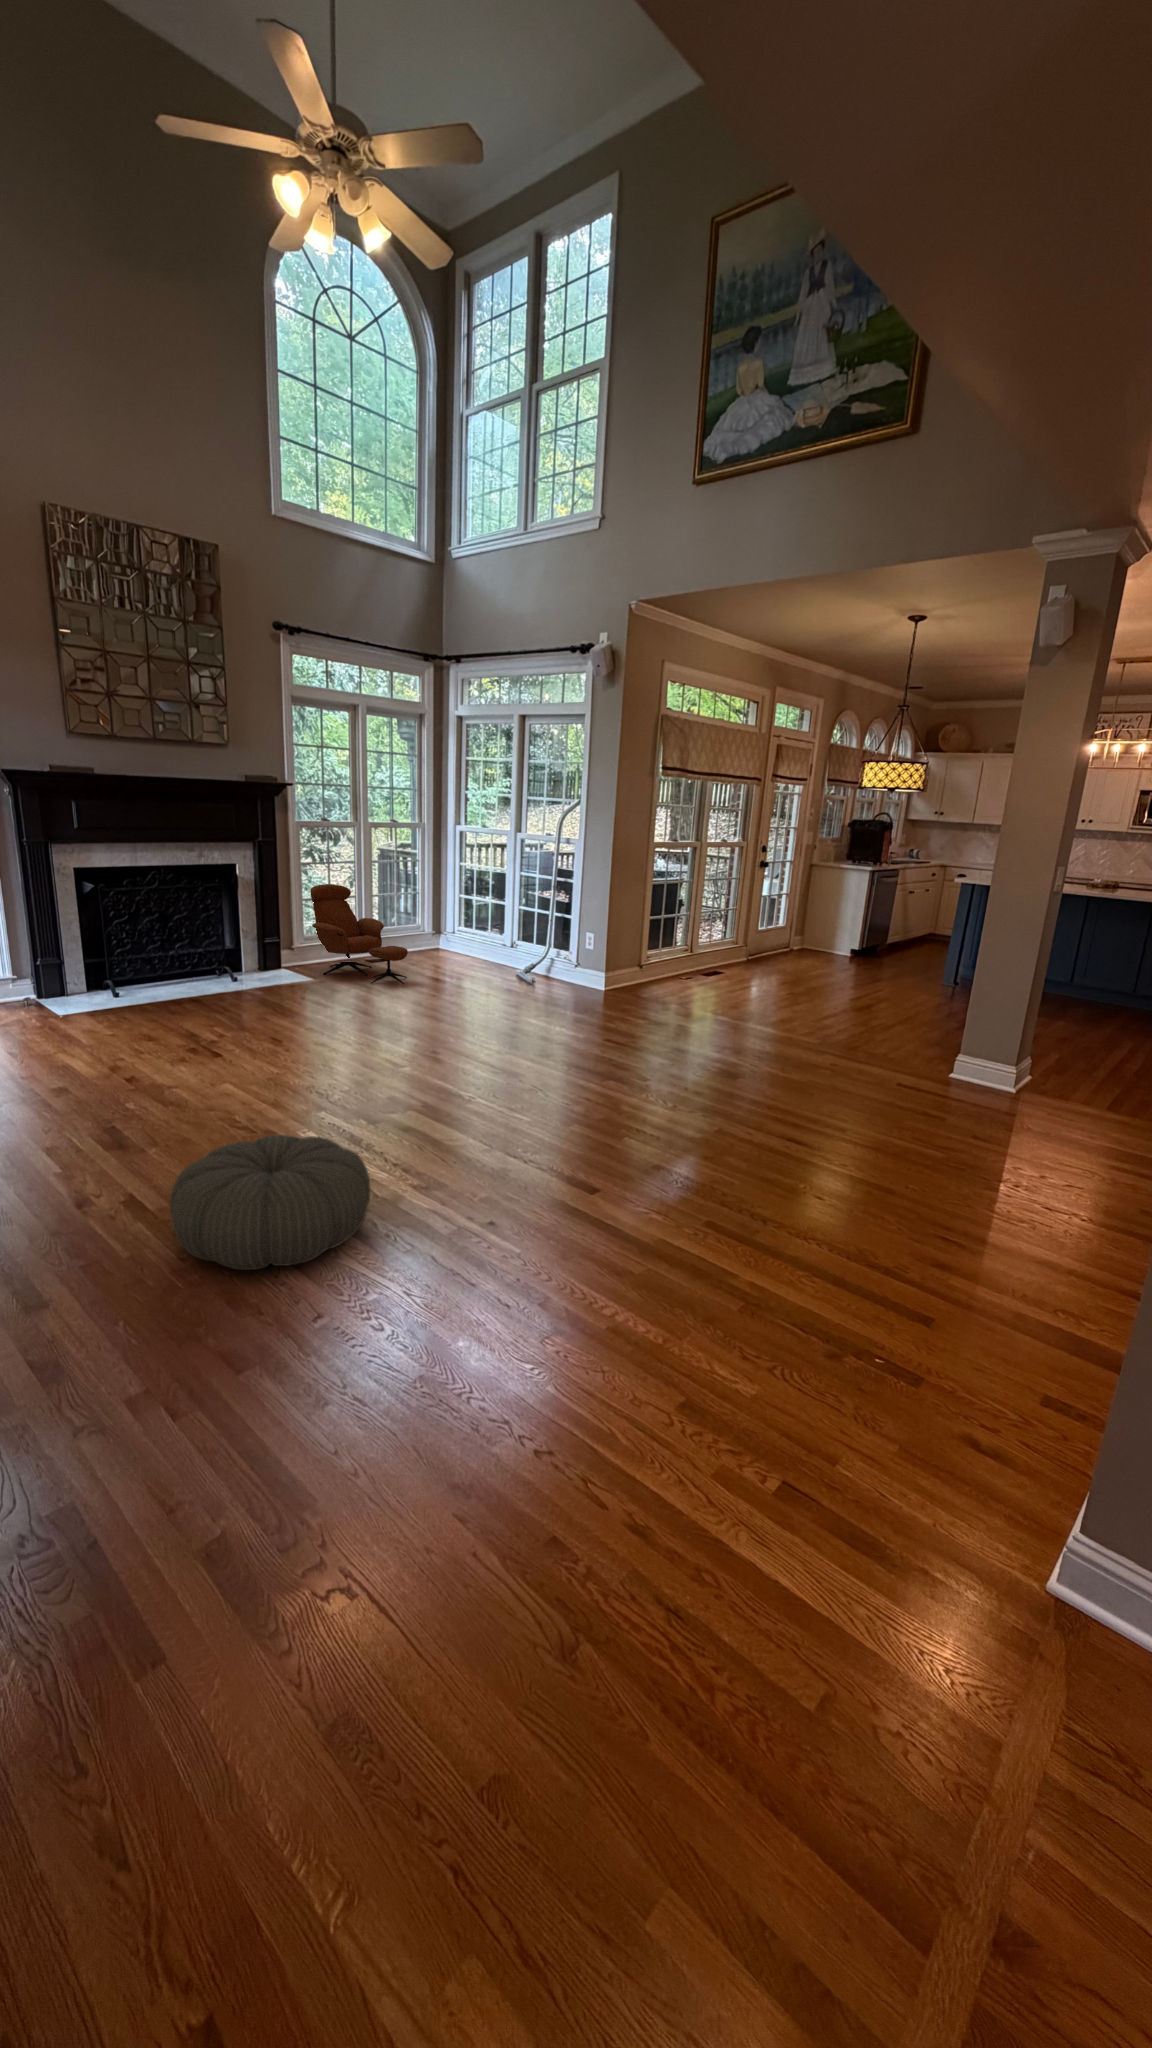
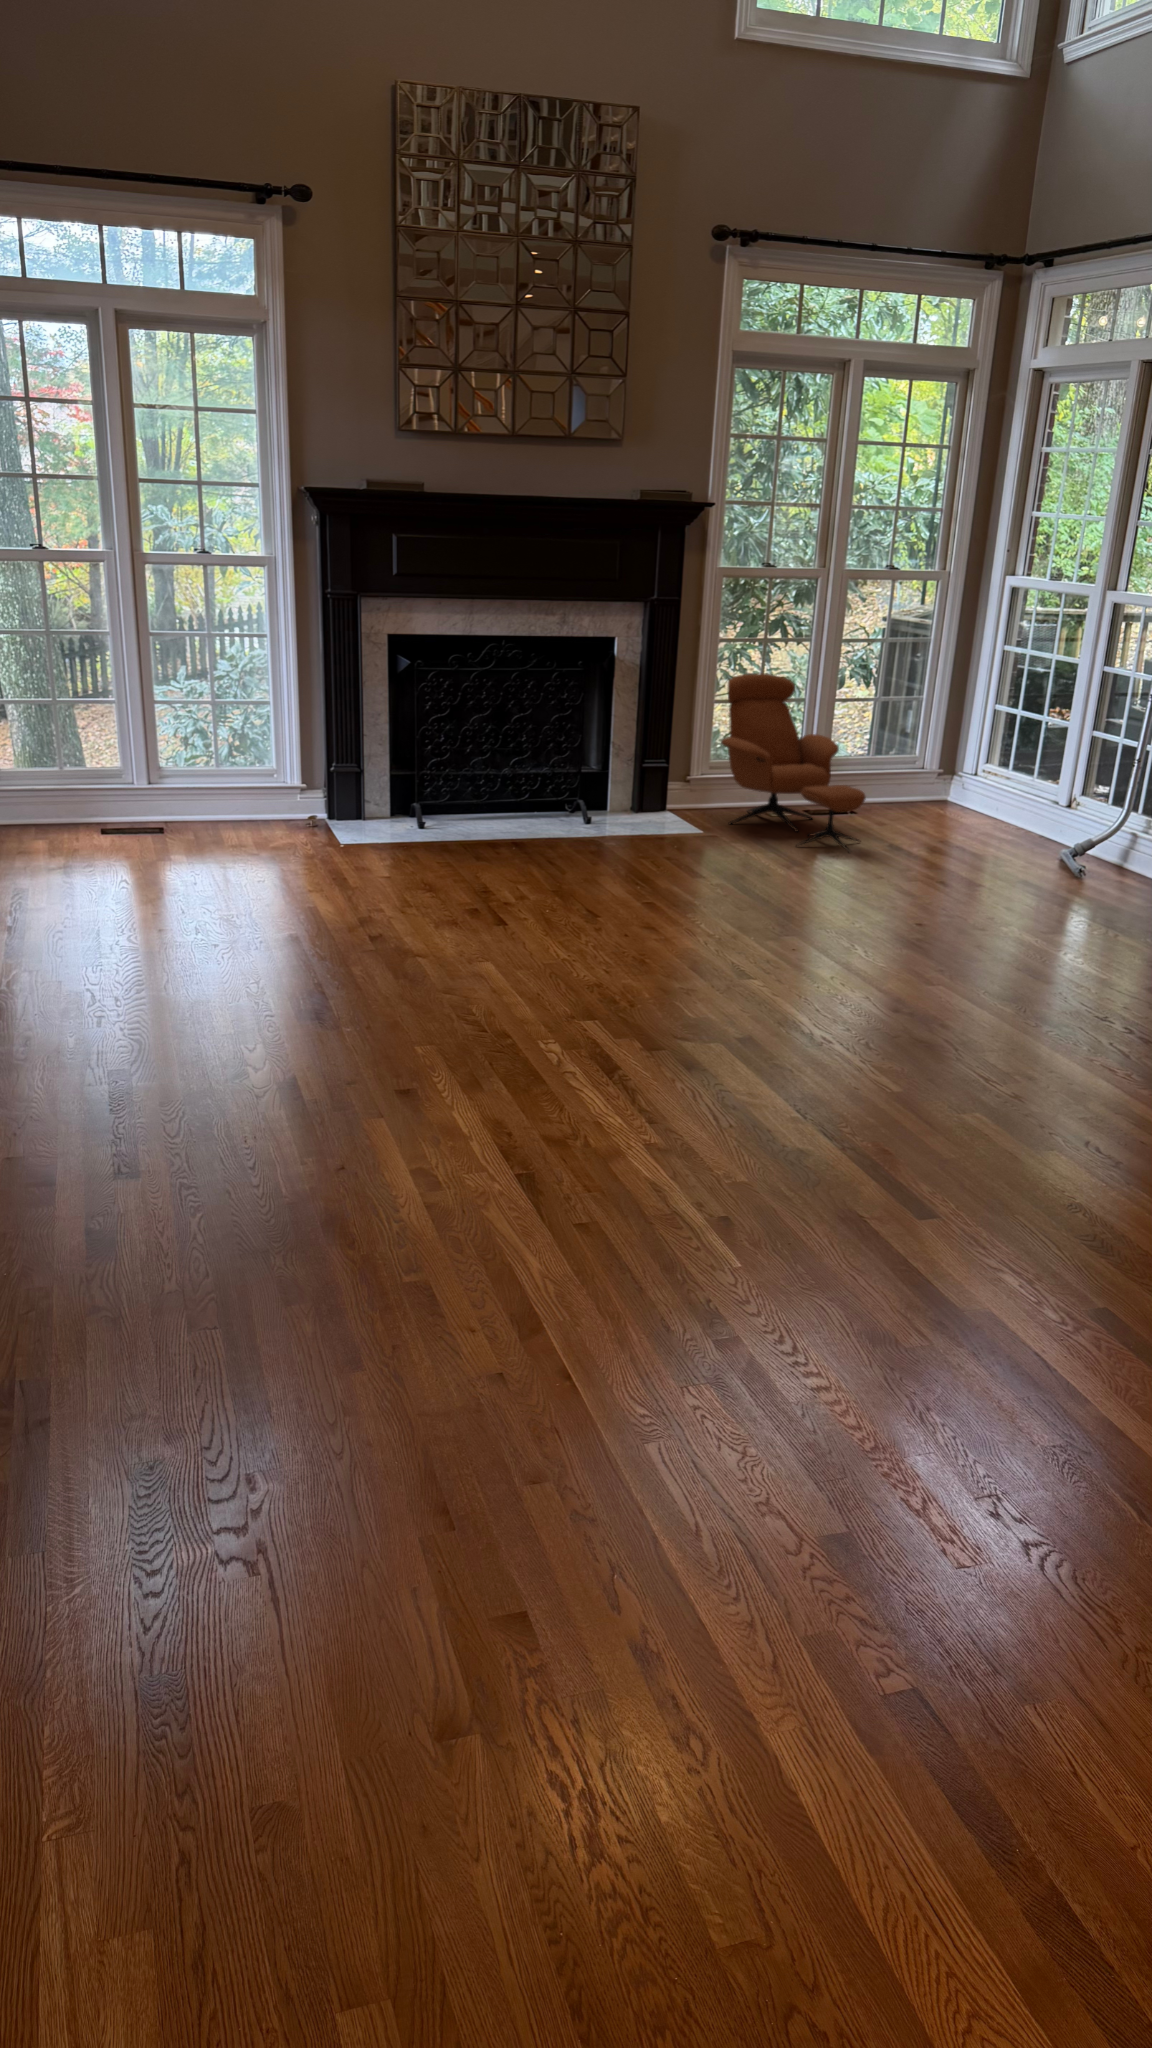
pouf: present [170,1135,371,1270] -> none [304,1062,587,1254]

